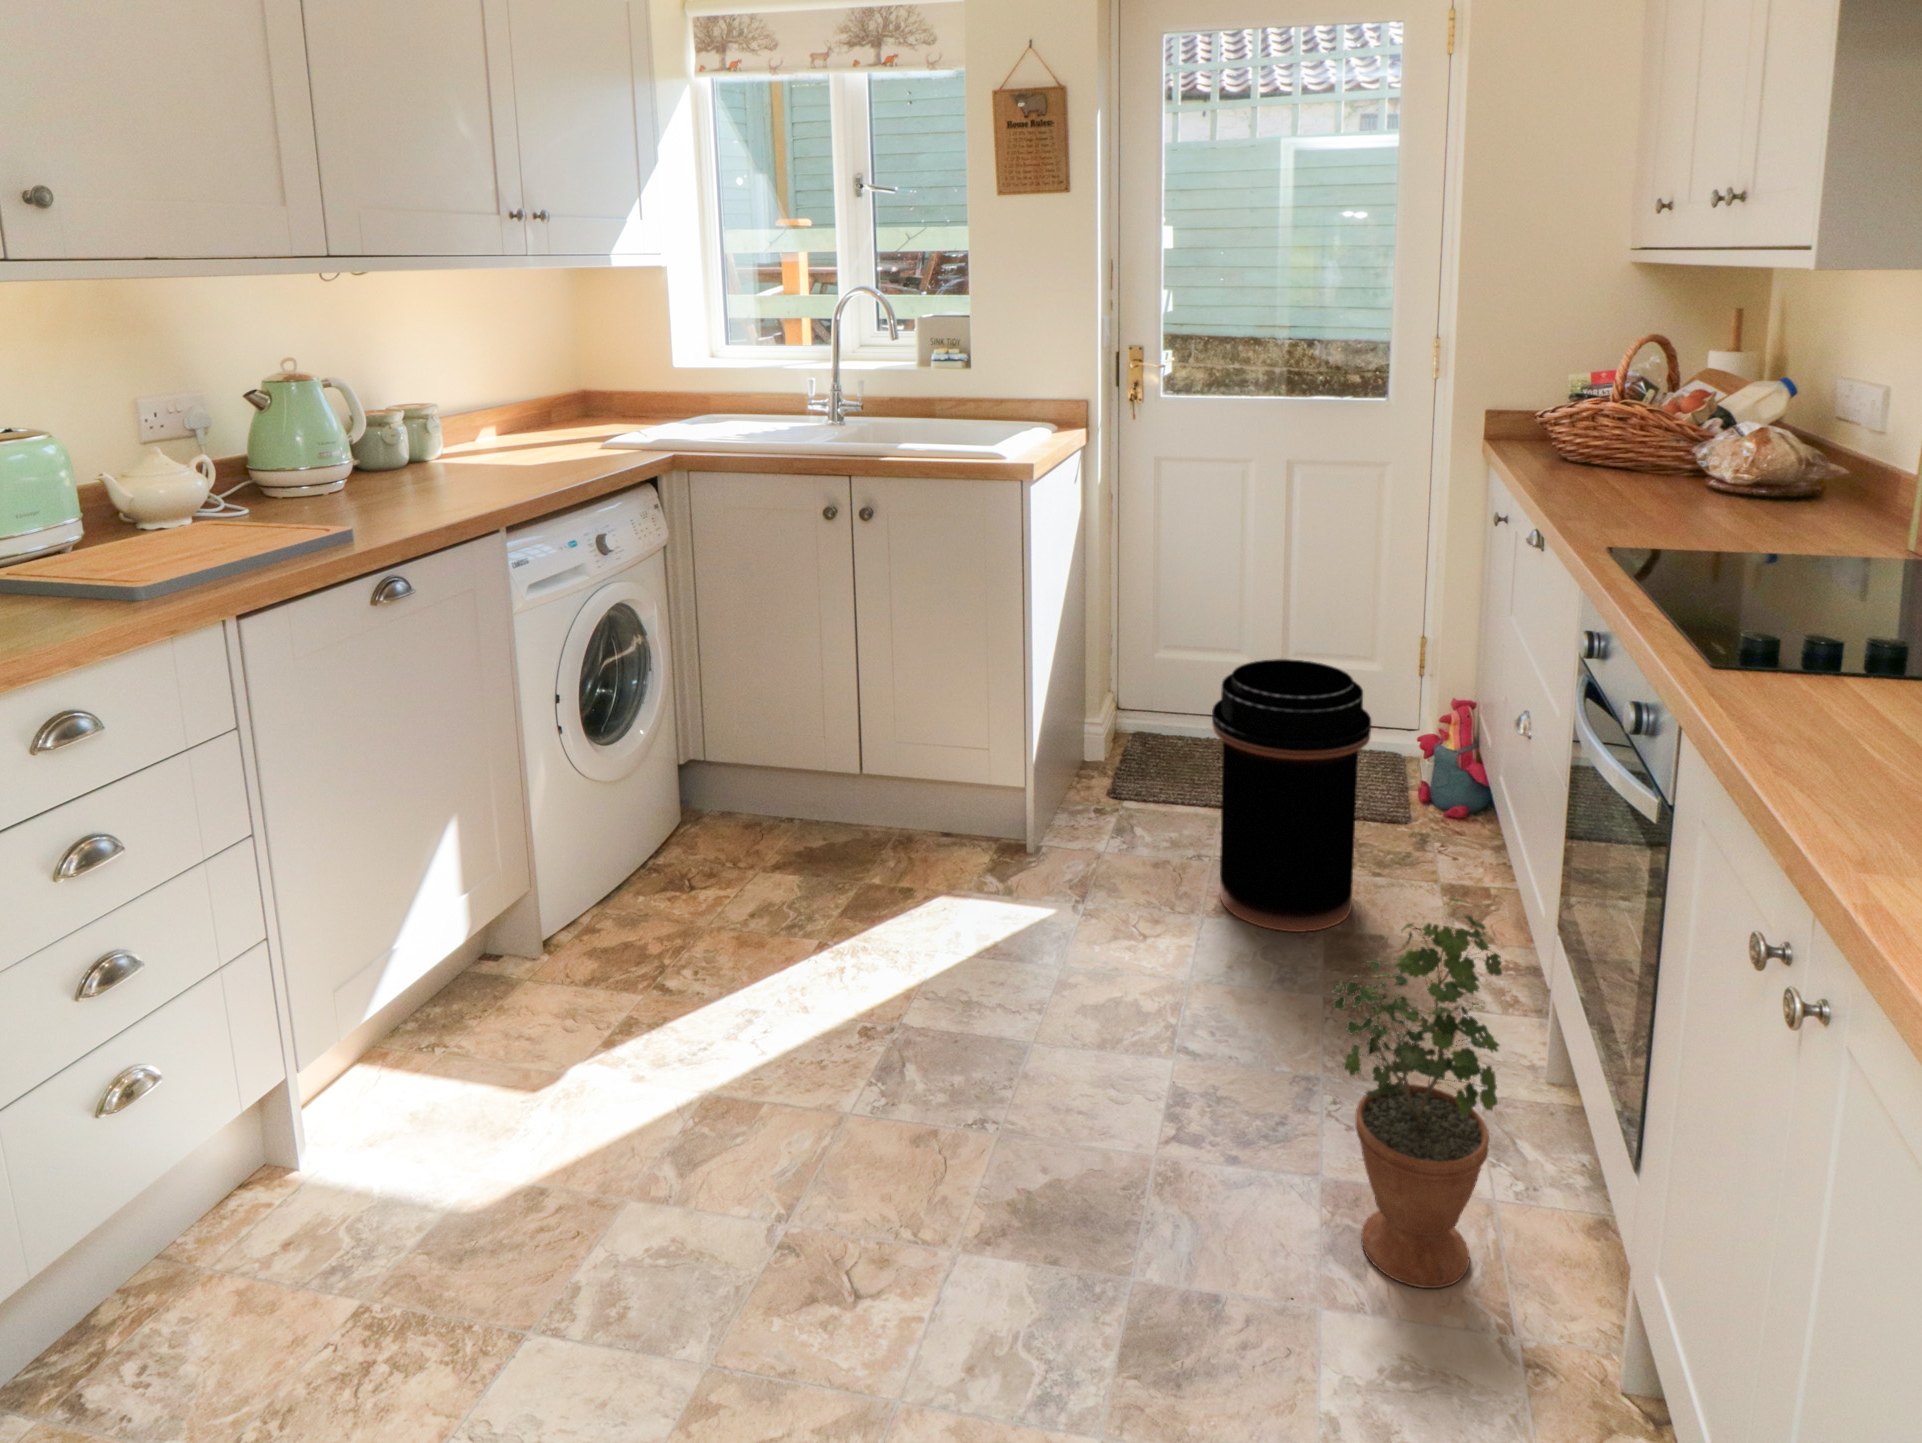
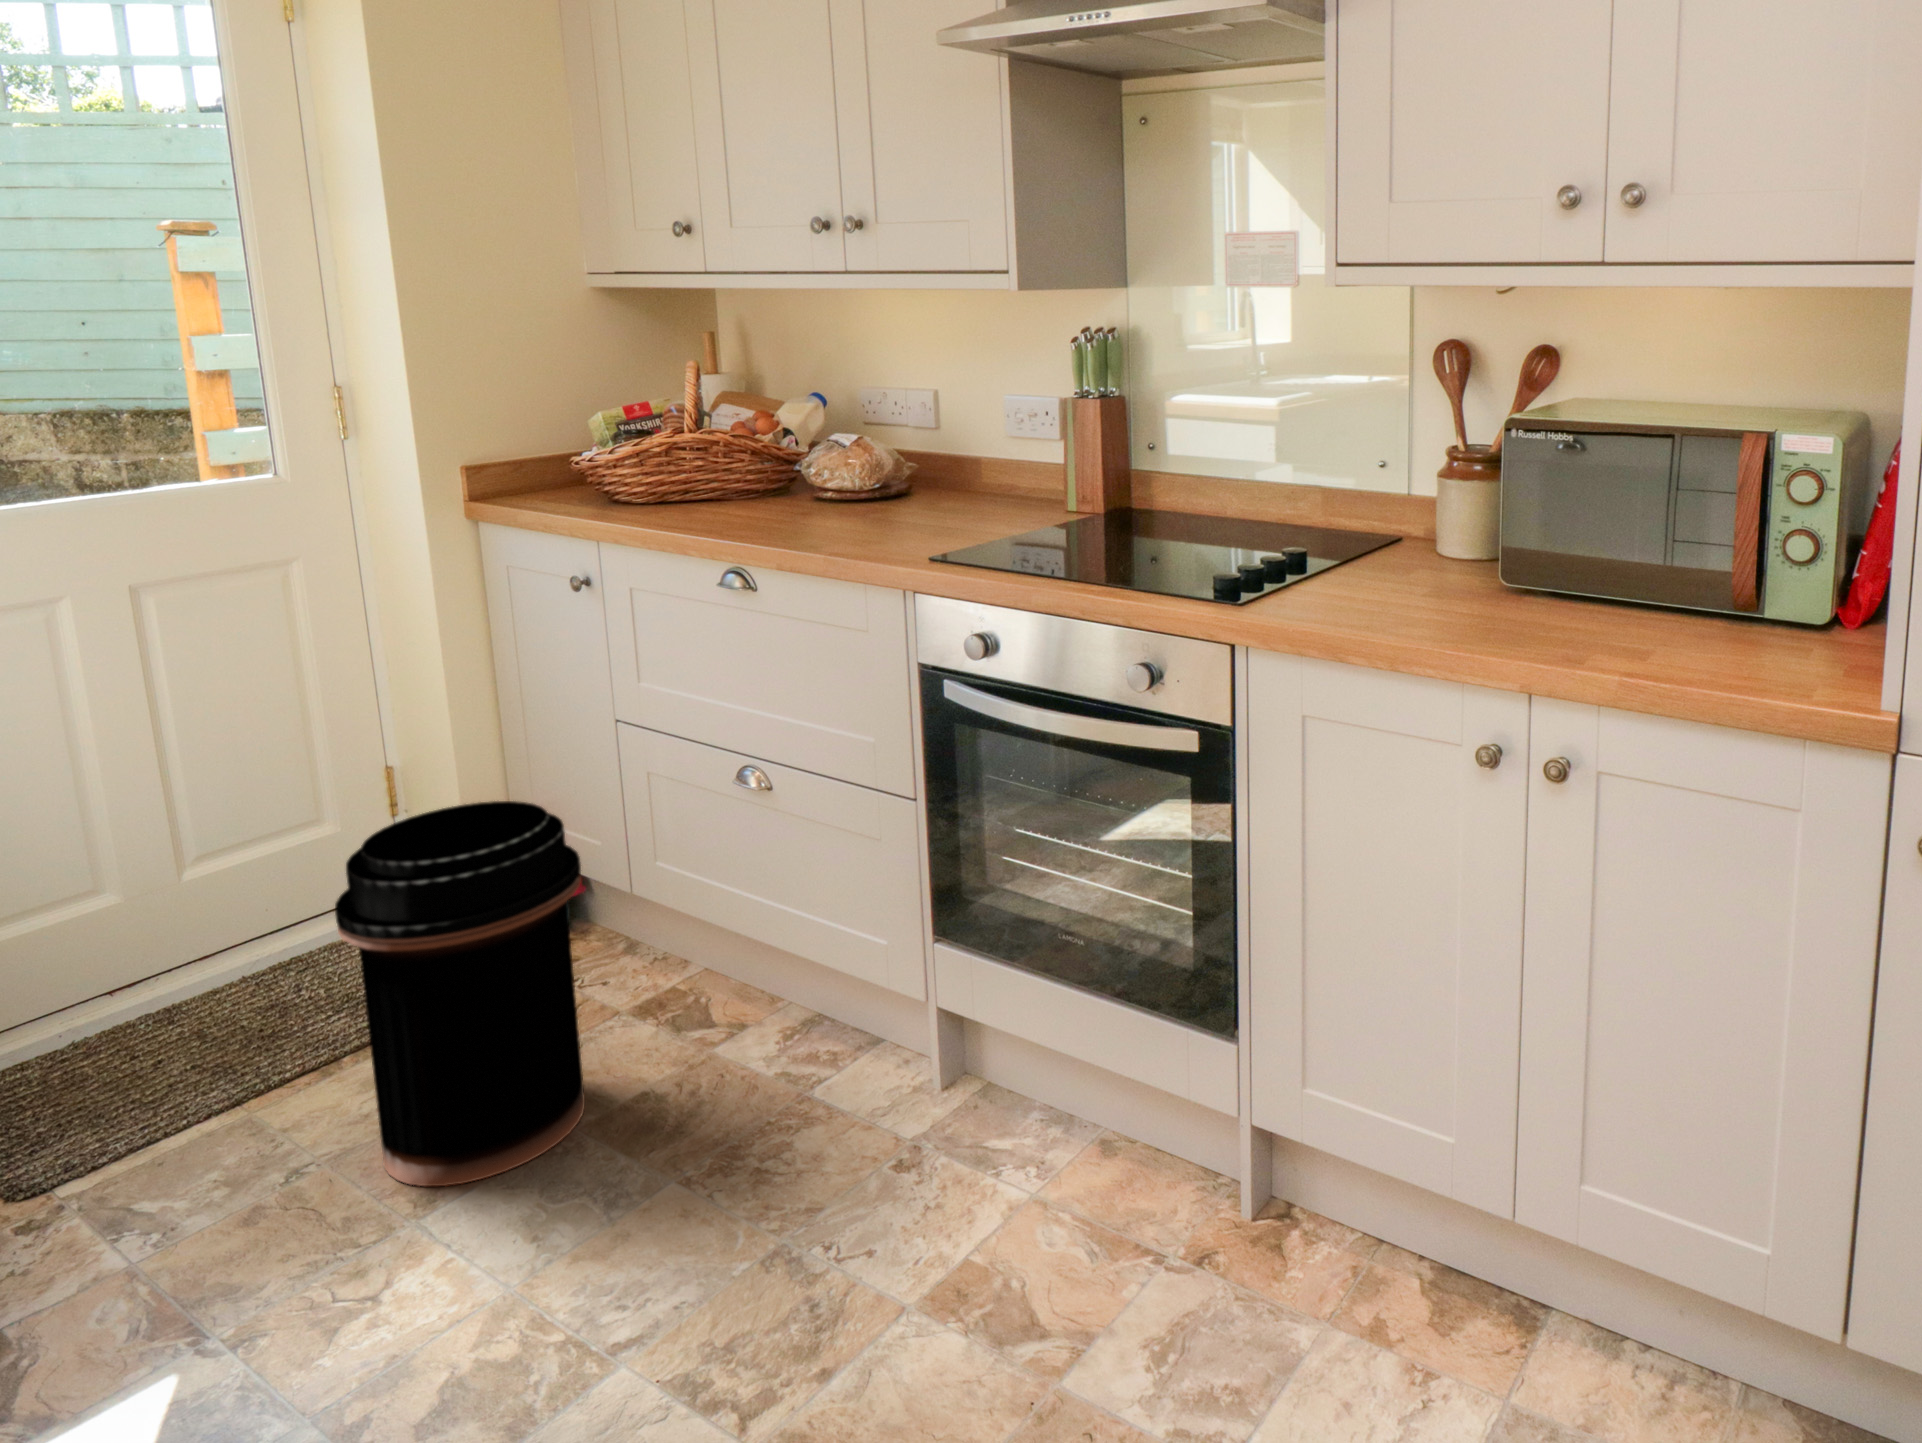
potted plant: present [1331,898,1502,1288] -> none [936,901,1105,1319]

